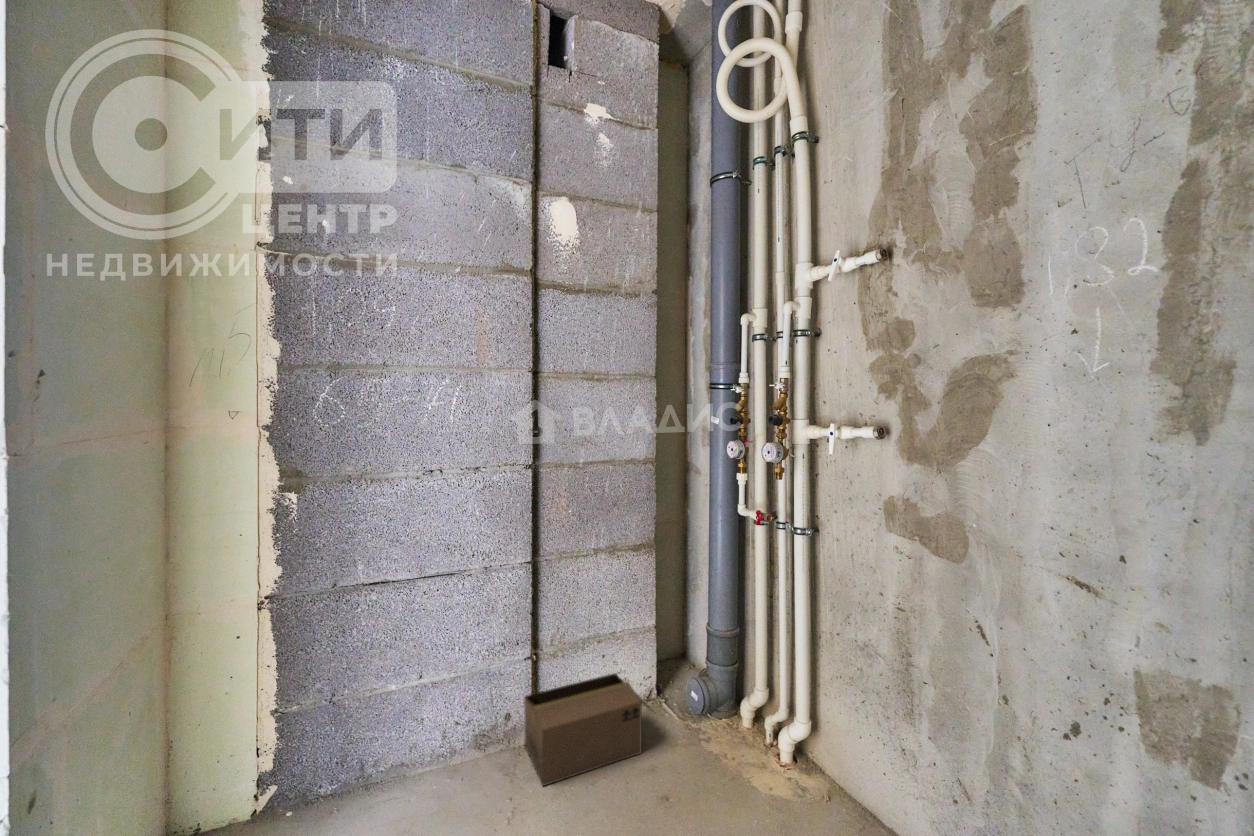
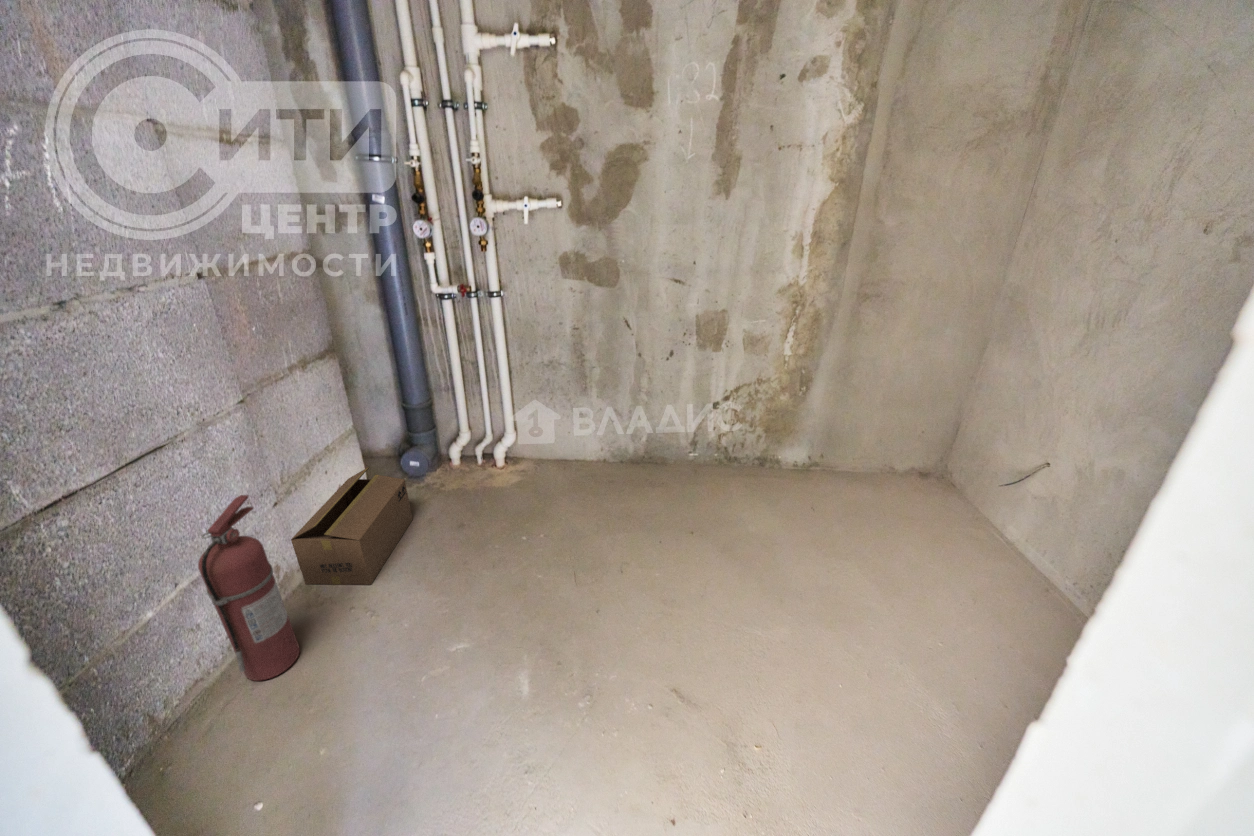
fire extinguisher: none [408,632,472,803] -> present [198,495,300,681]

